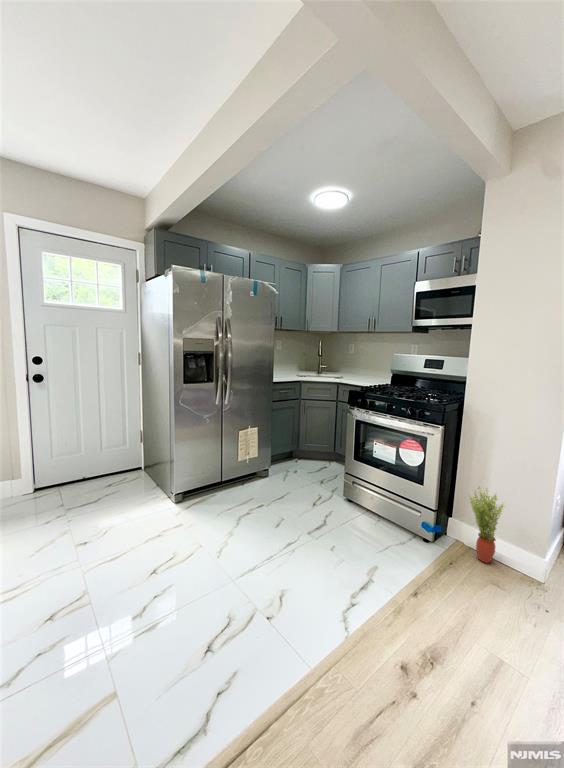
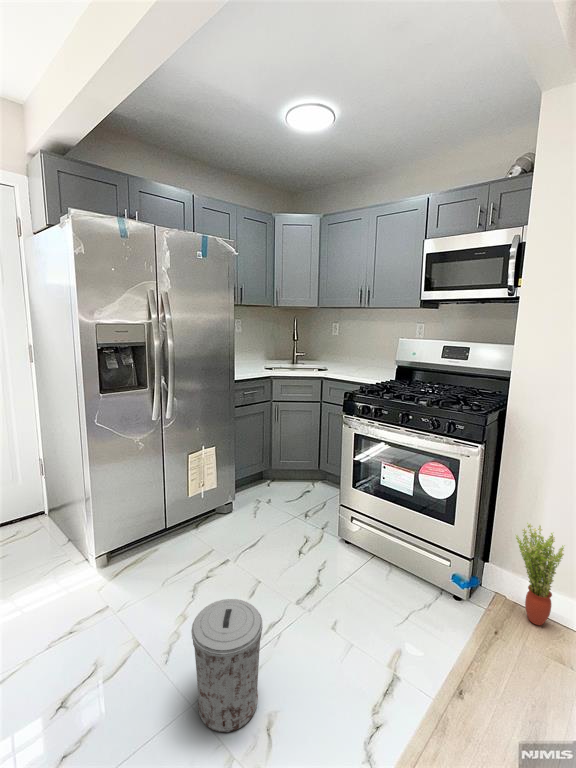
trash can: none [235,515,280,596] -> present [191,599,263,732]

